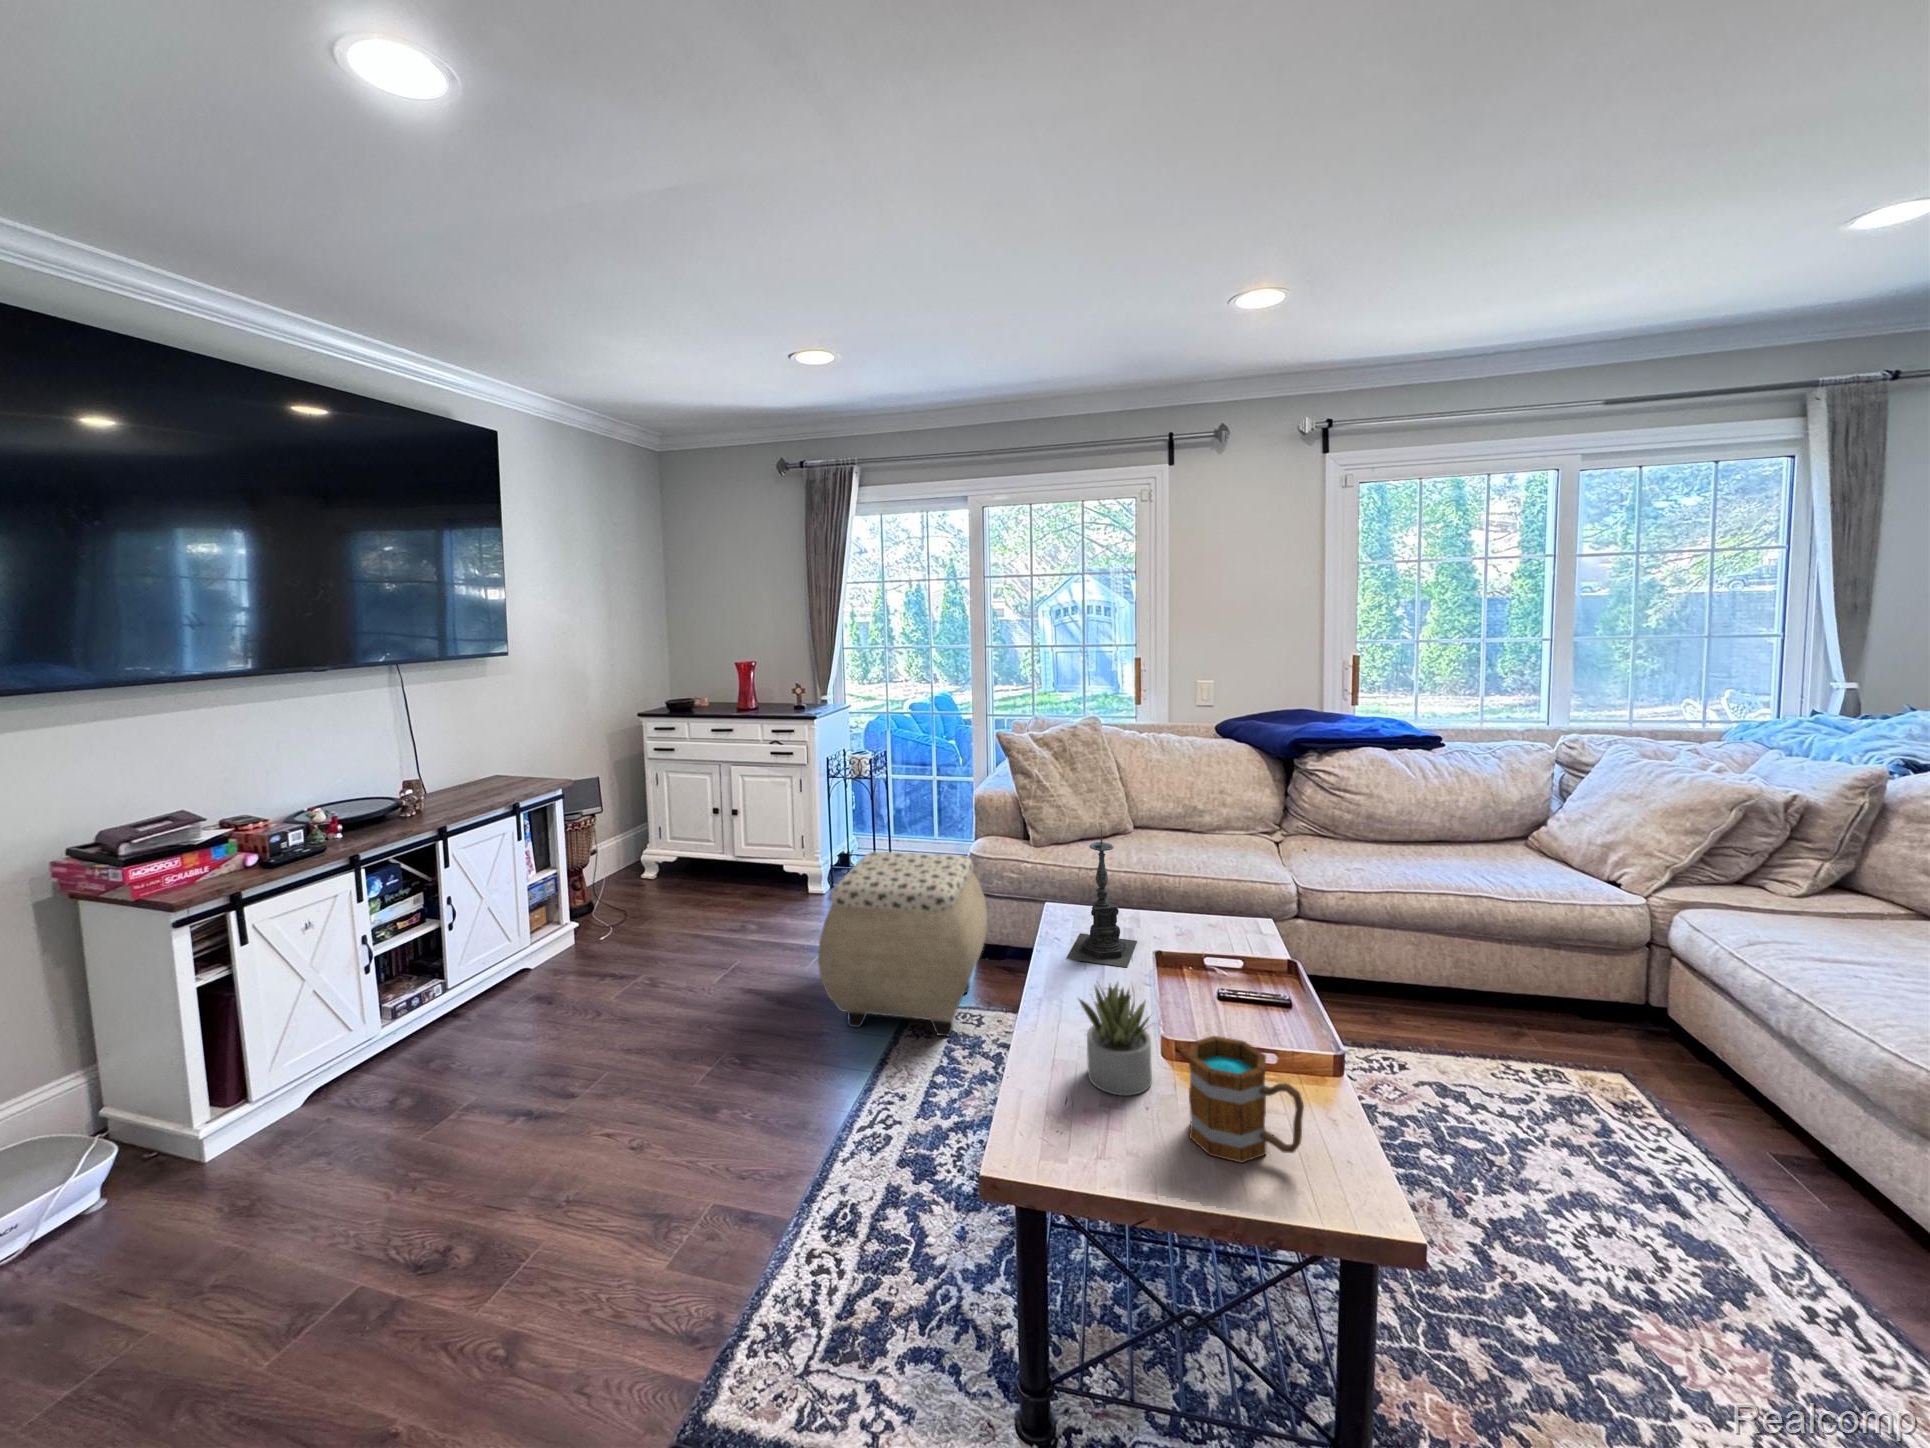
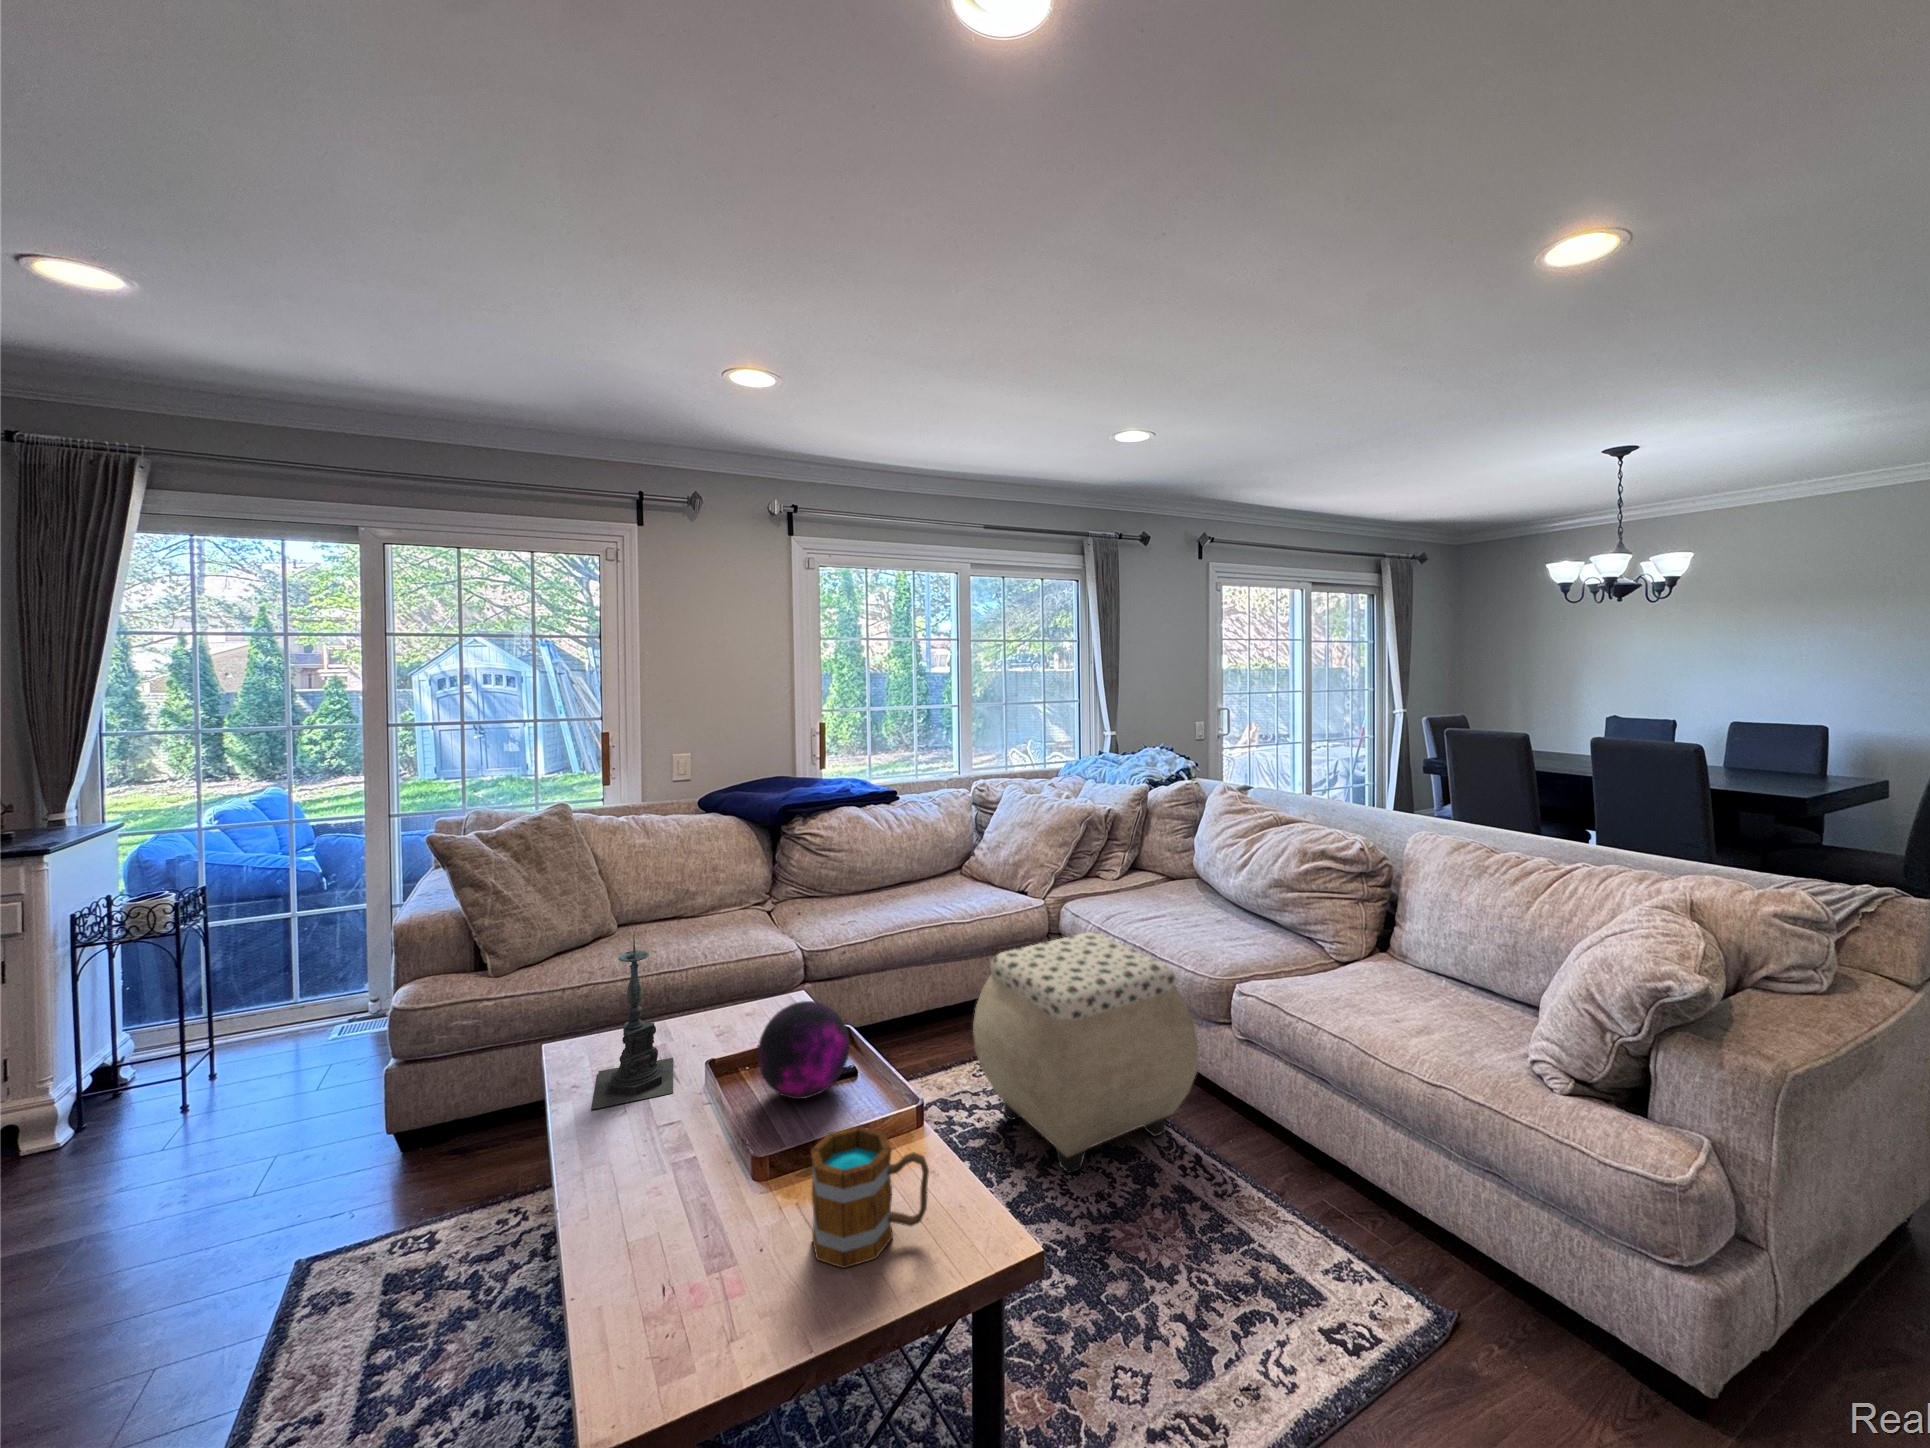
ottoman: present [818,851,987,1036] -> present [973,932,1199,1173]
decorative orb: none [1191,921,1283,1011] -> present [757,1001,850,1099]
succulent plant: present [1079,983,1152,1096] -> none [662,1105,760,1255]

